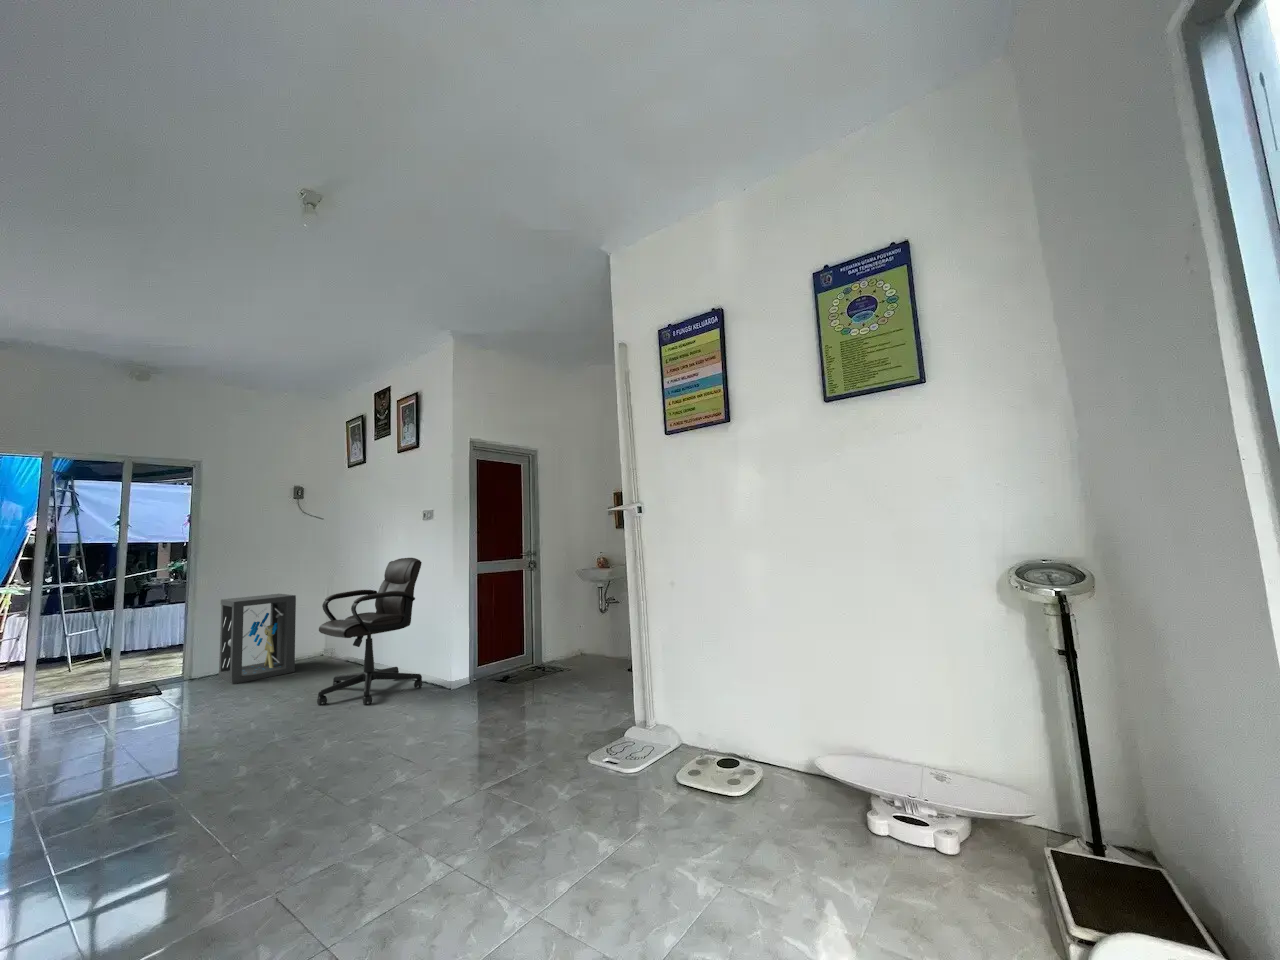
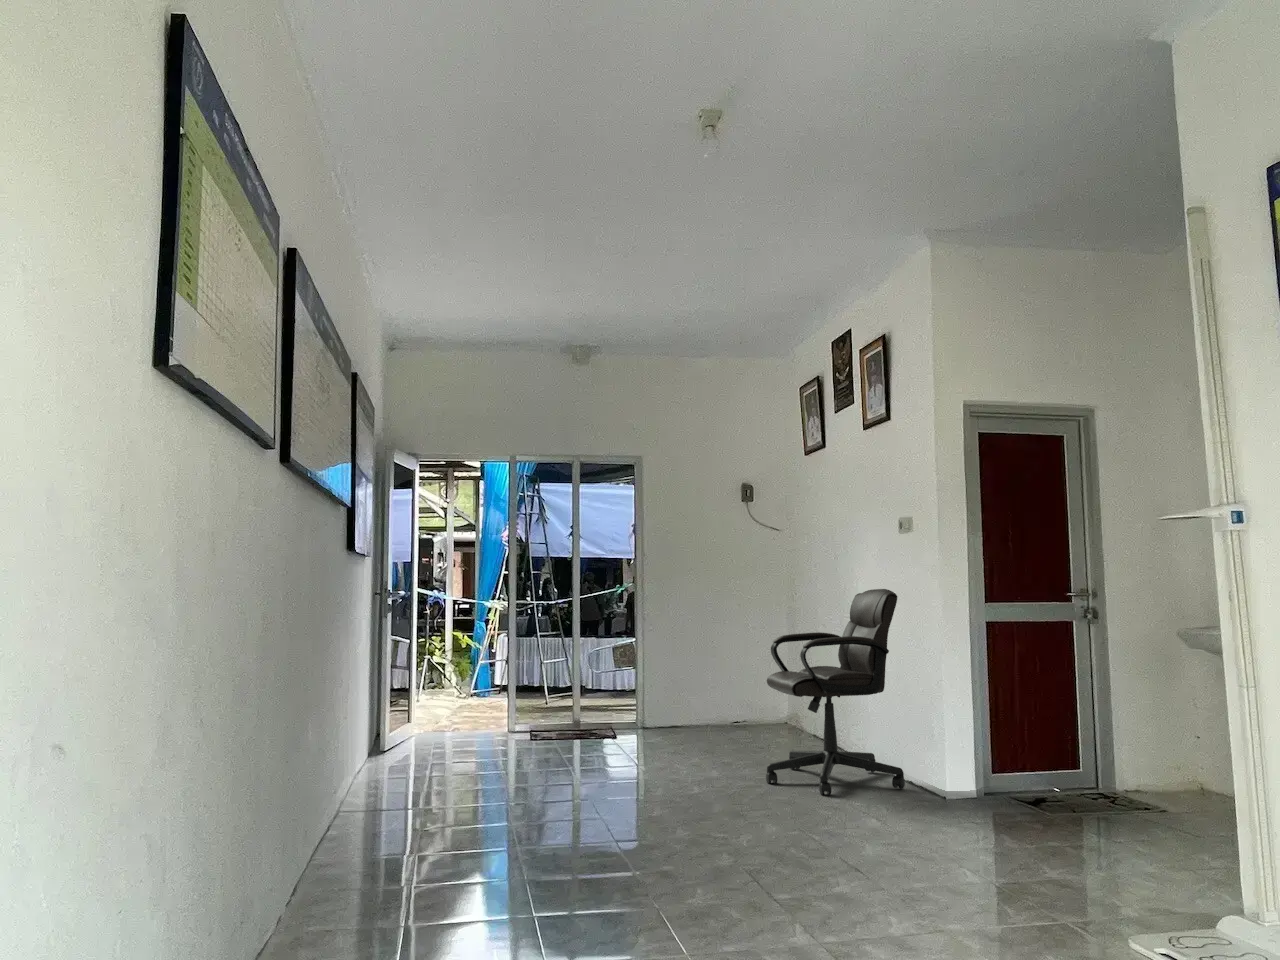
storage cabinet: present [219,594,296,684] -> none [671,633,752,742]

